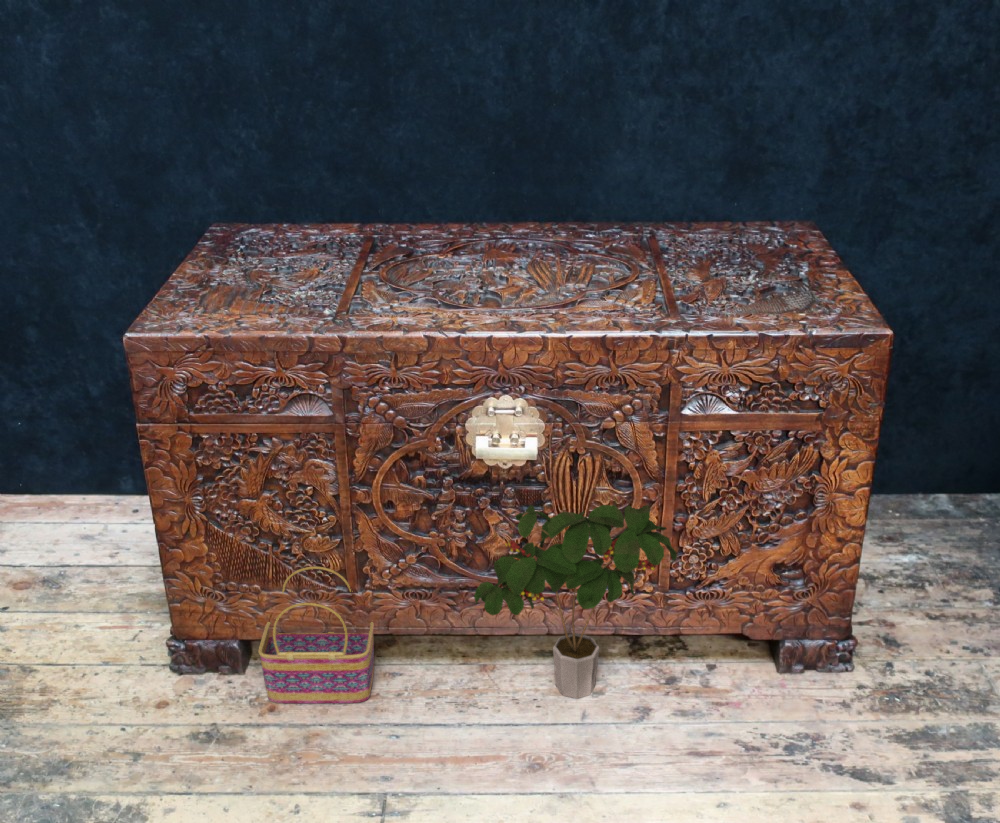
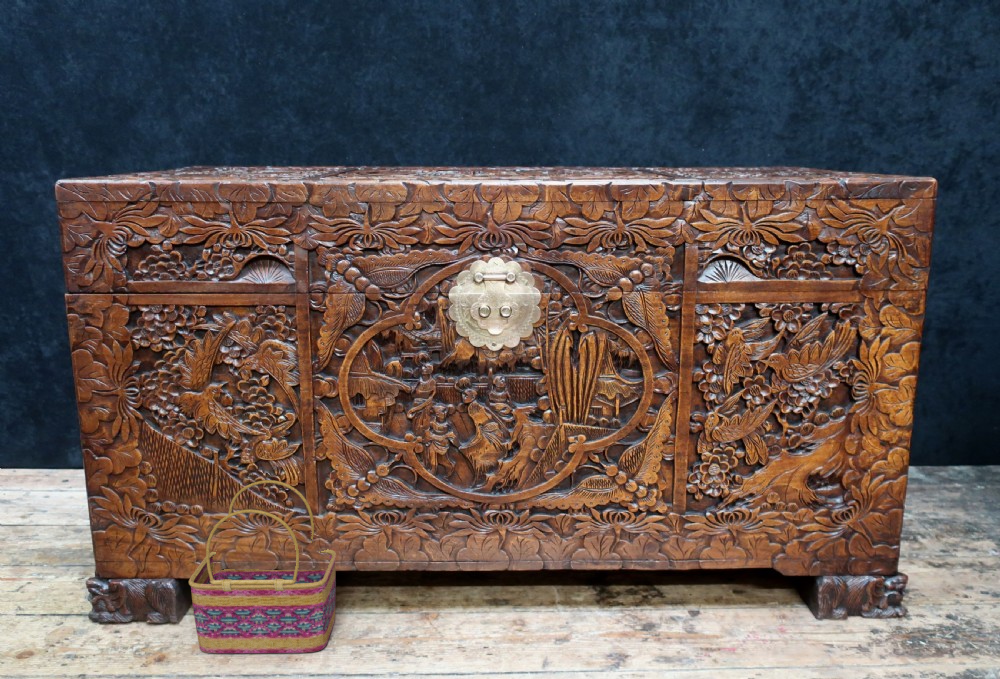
potted plant: present [474,505,677,699] -> none [456,390,699,647]

